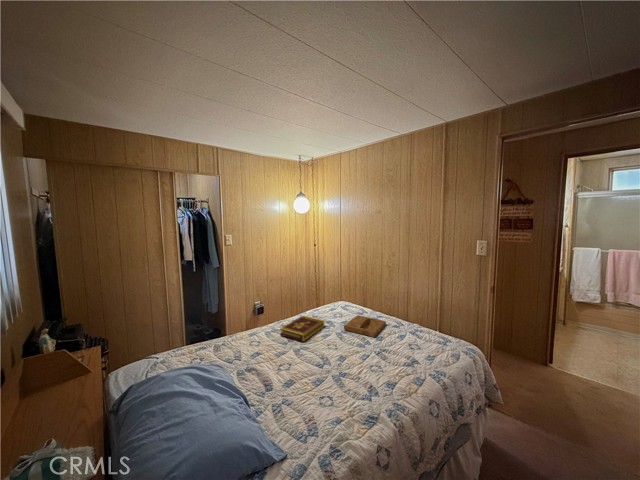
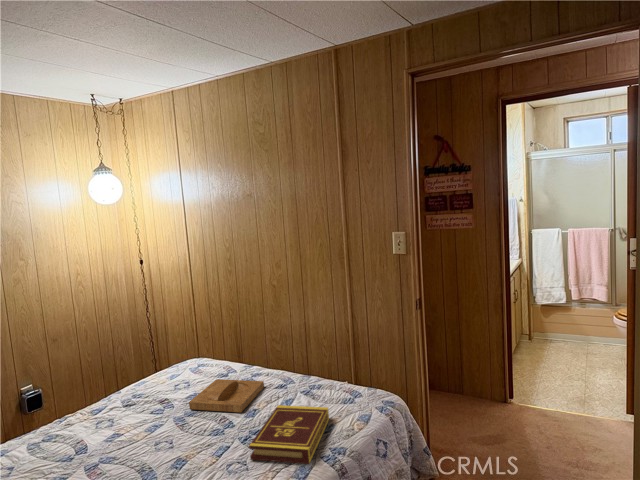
book: present [280,316,324,342] -> present [249,405,329,464]

